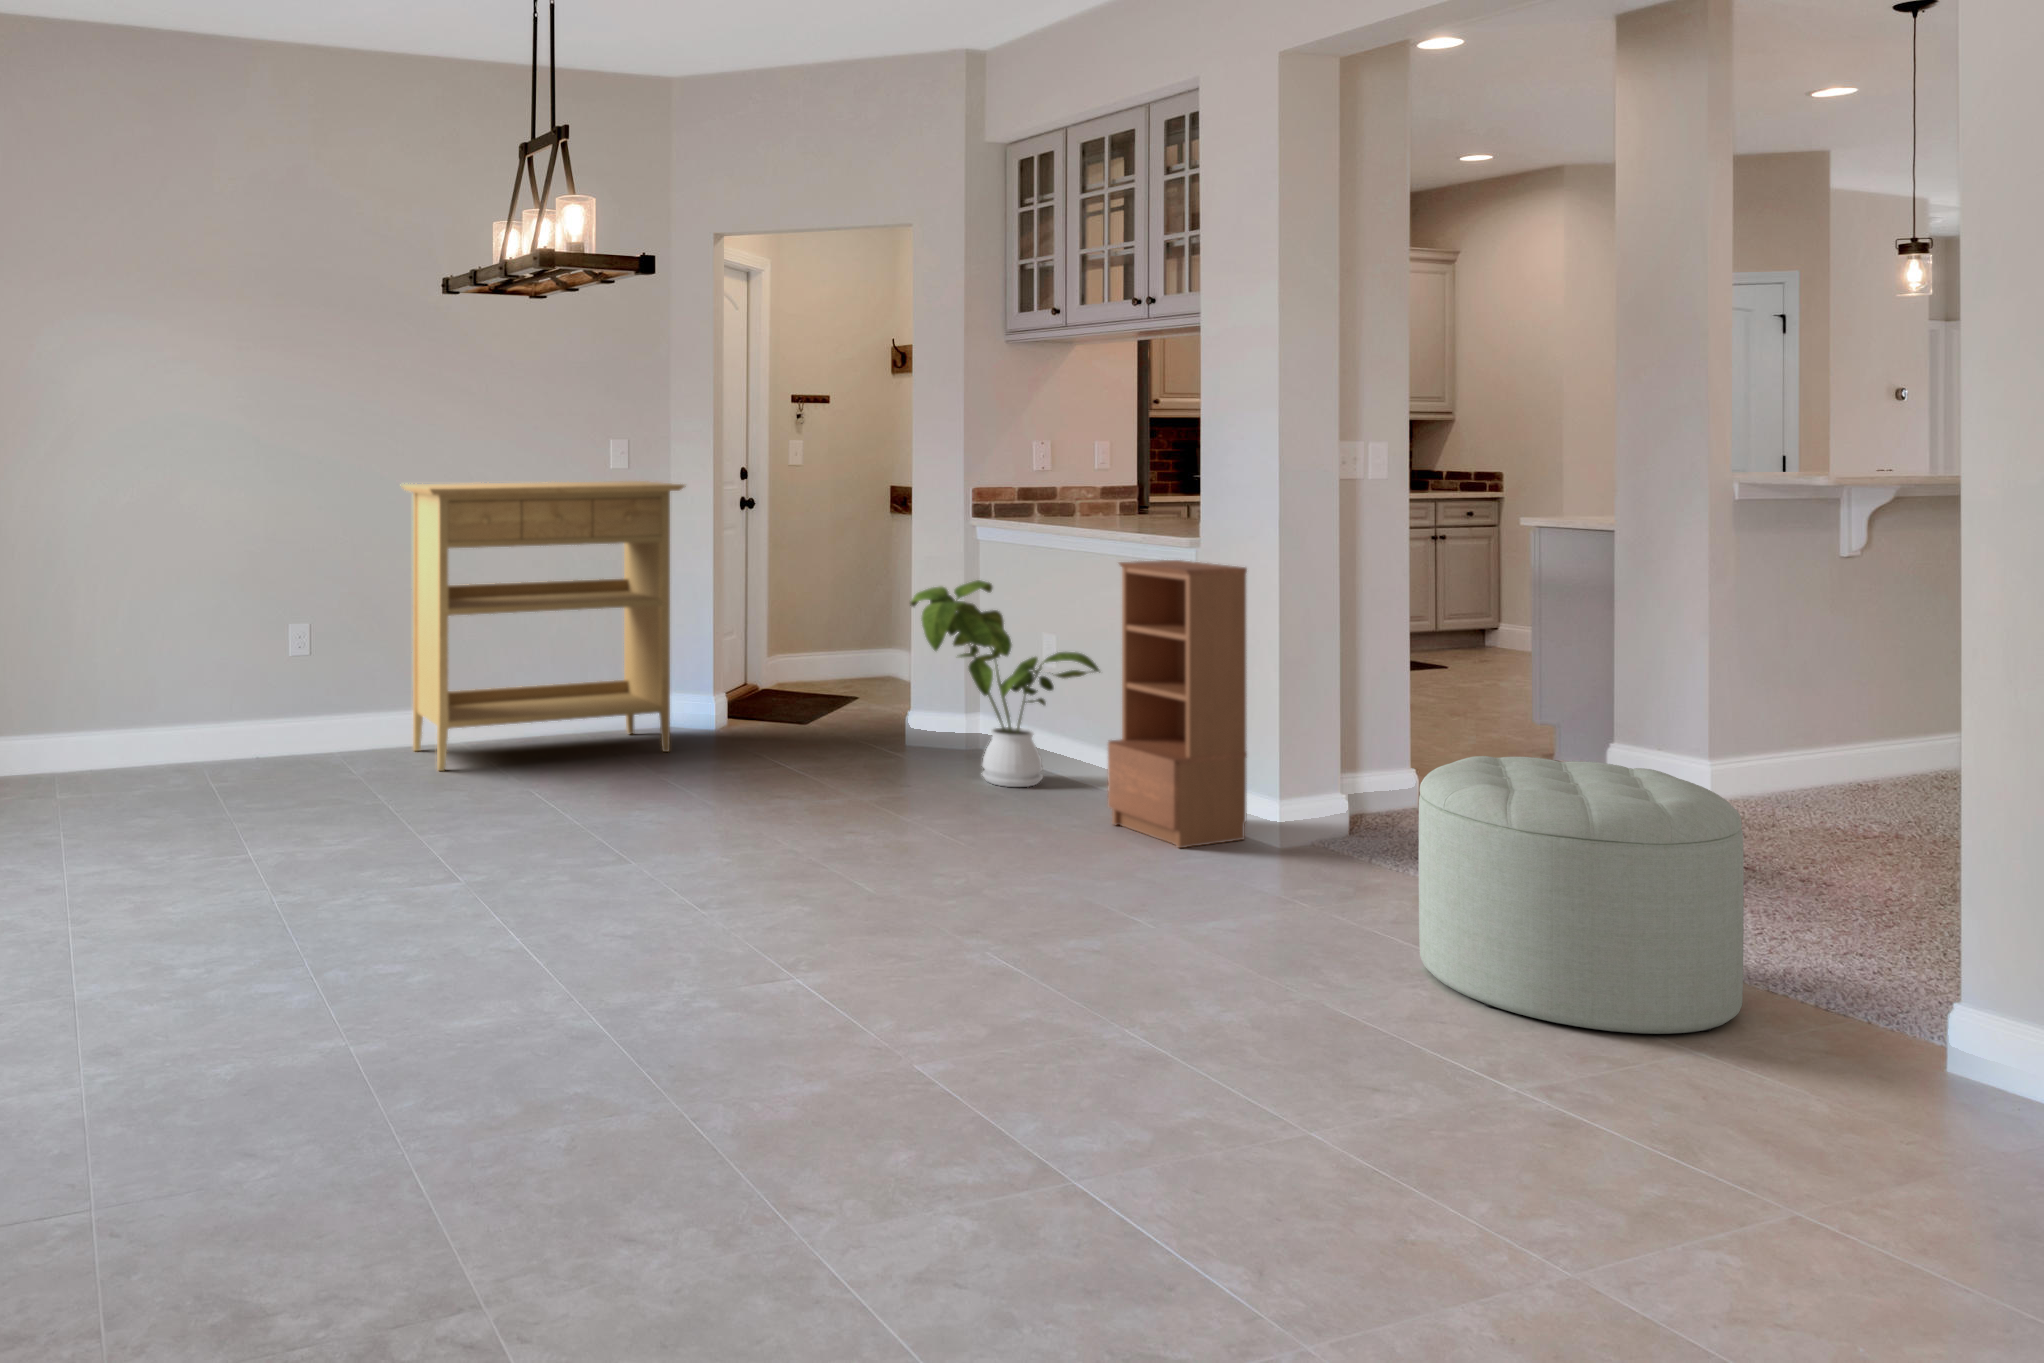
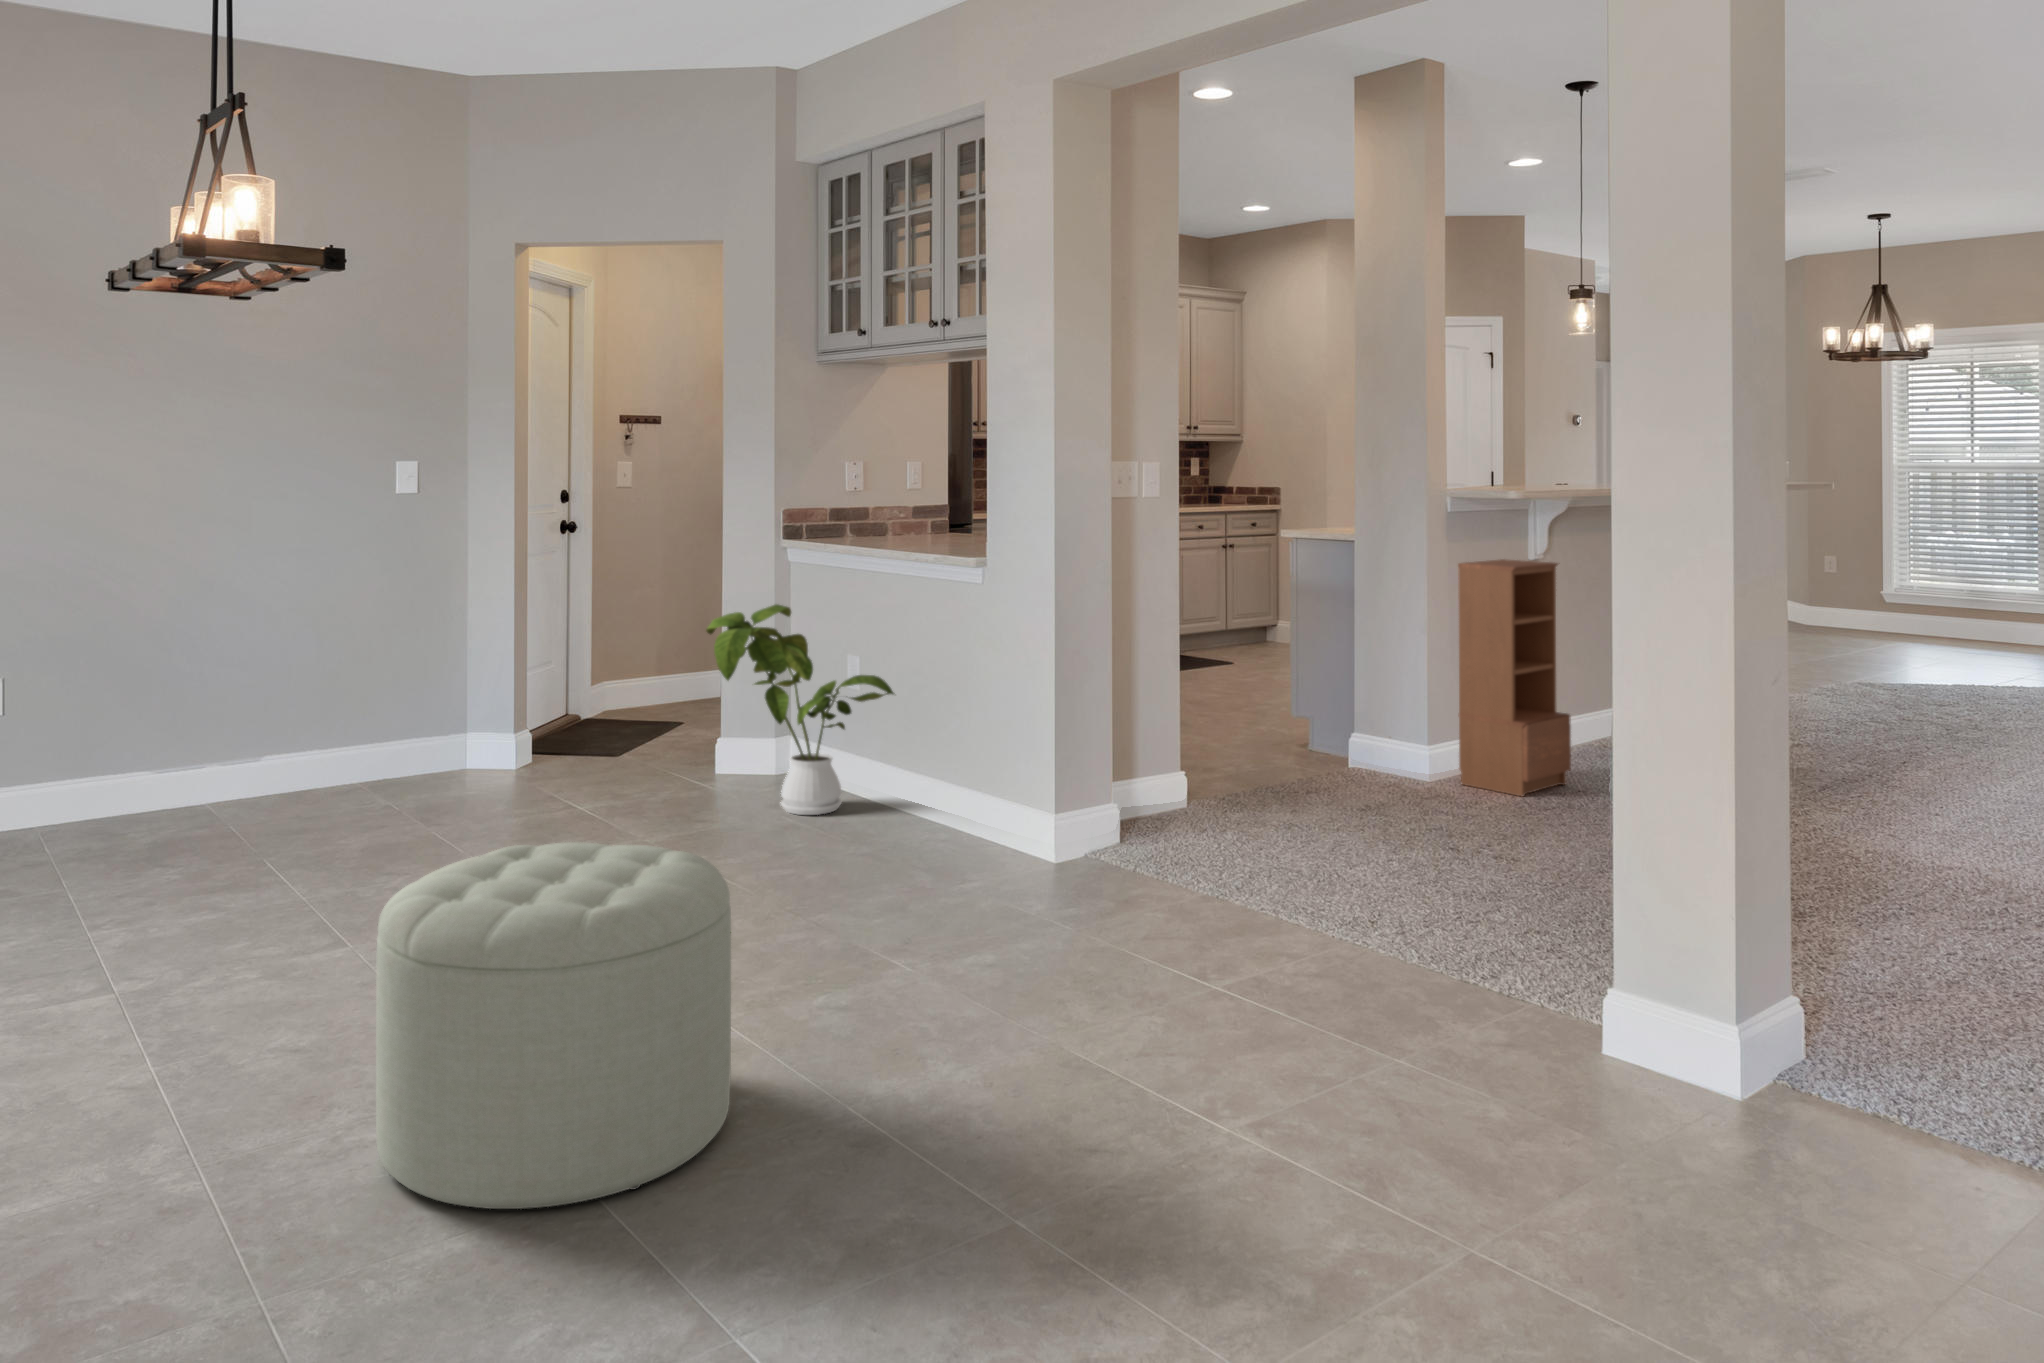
console table: present [401,481,686,771] -> none [126,506,472,842]
bookcase: present [1108,560,1247,848] -> present [1458,559,1571,796]
ottoman: present [1419,756,1744,1034] -> present [376,842,731,1209]

